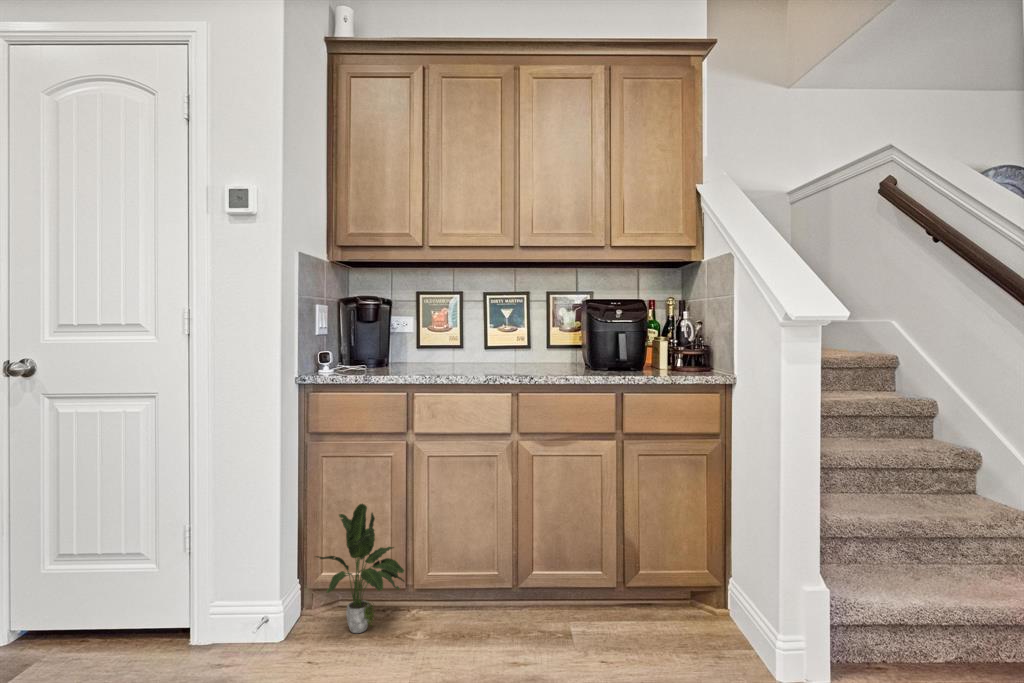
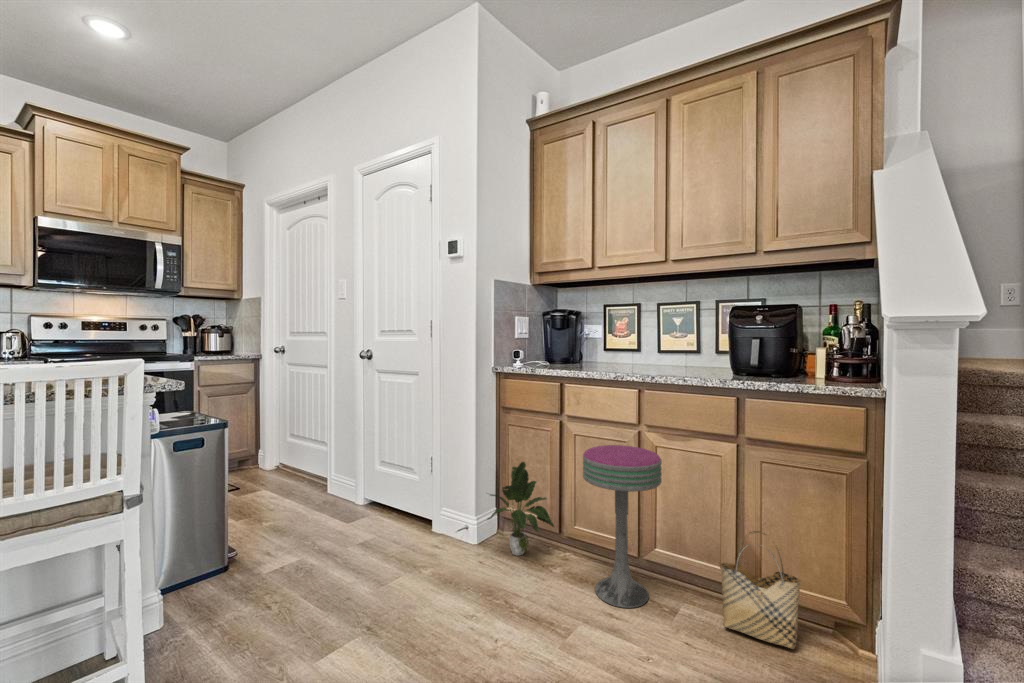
bar stool: none [464,461,553,646] -> present [583,445,662,608]
woven basket: none [611,525,678,627] -> present [720,531,801,649]

